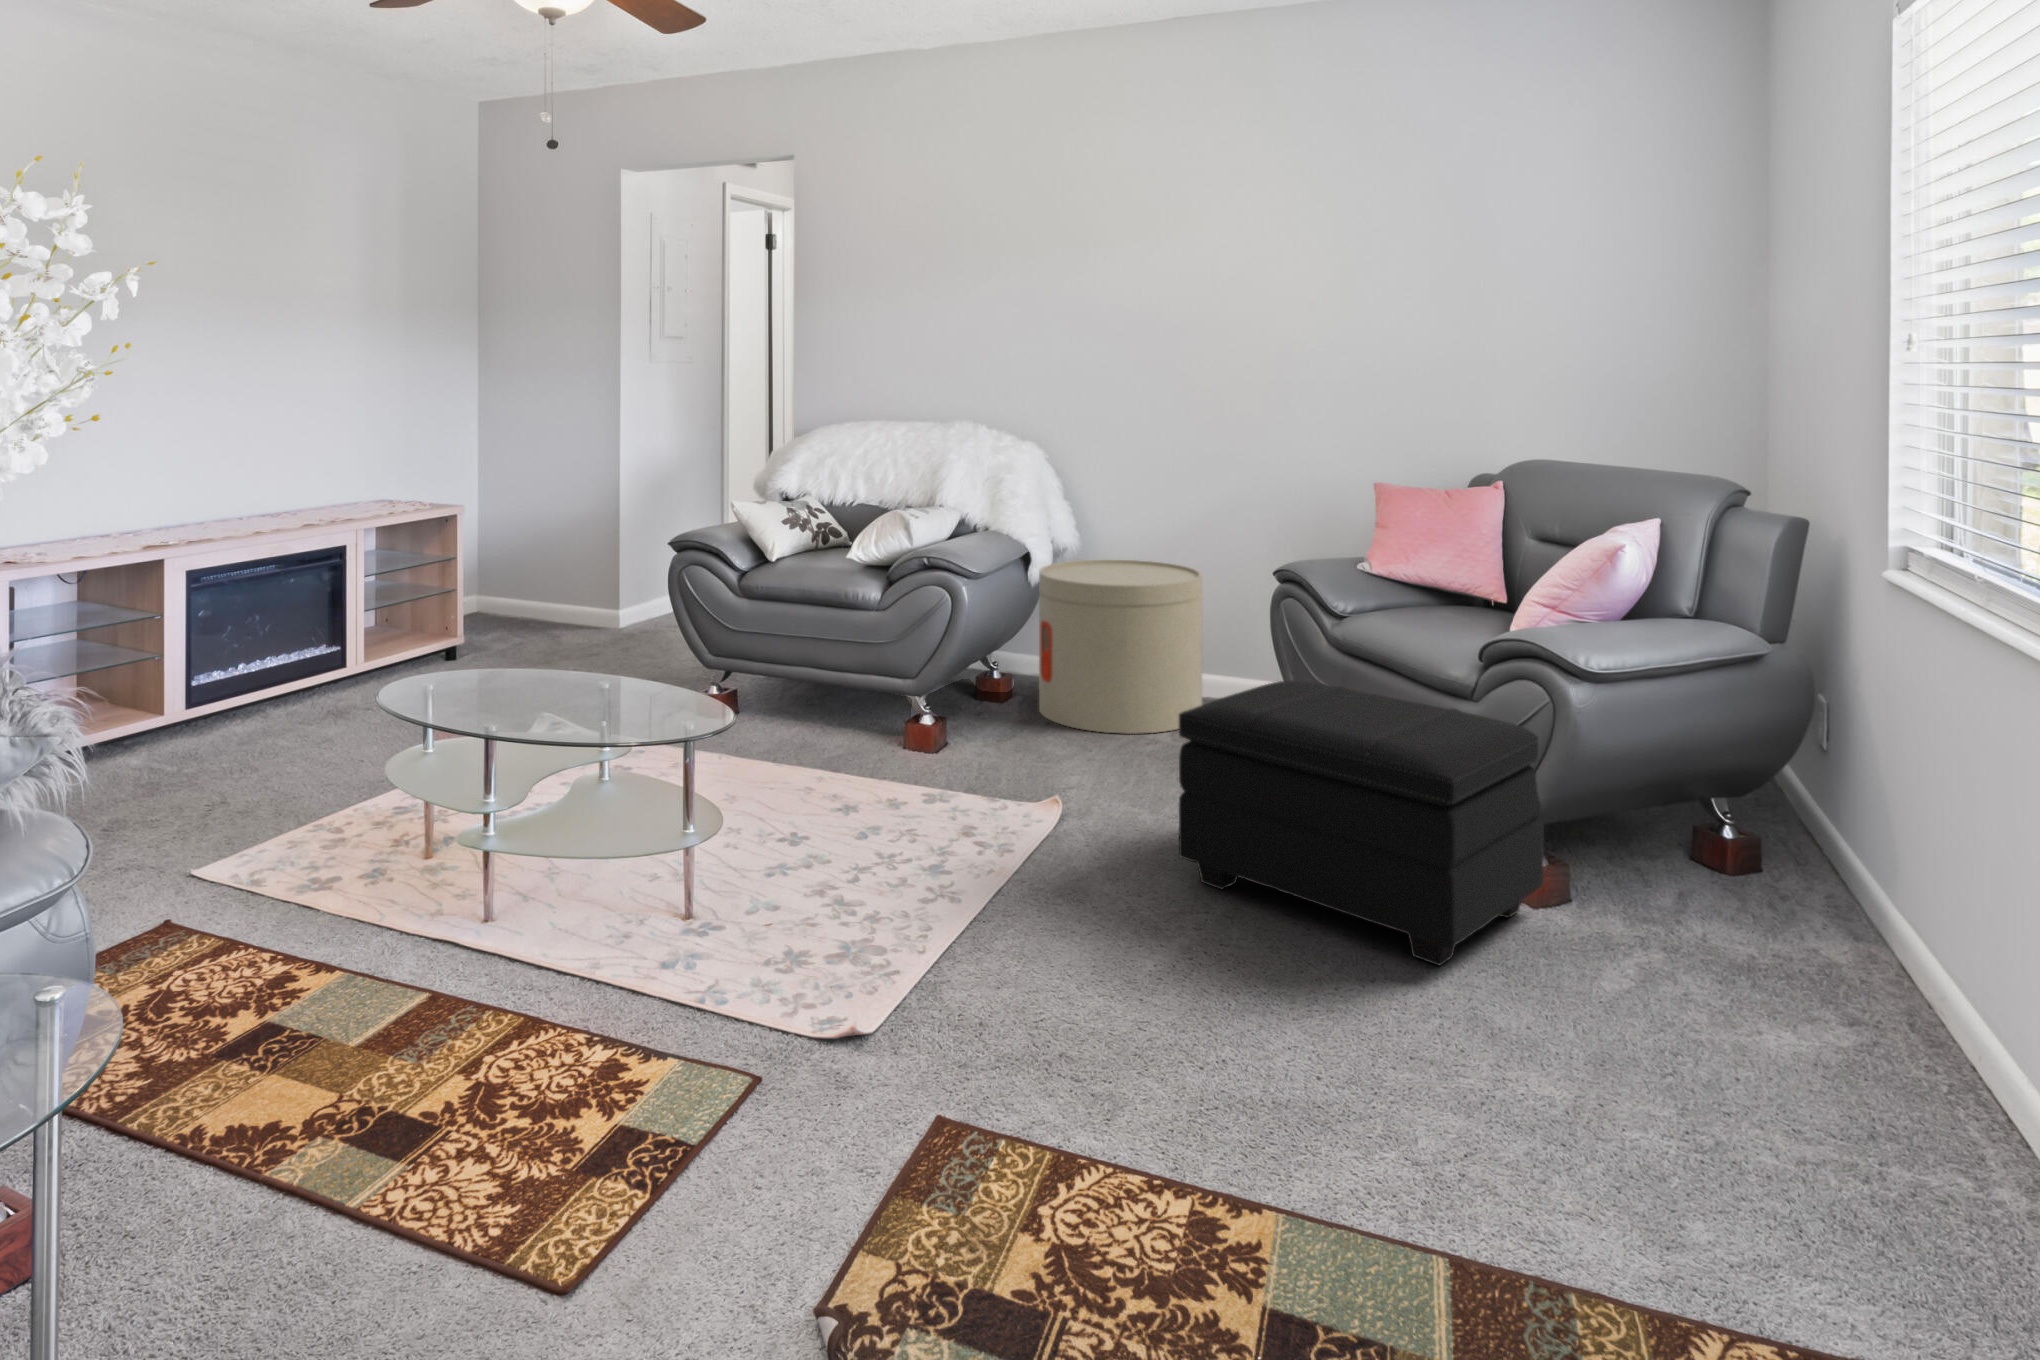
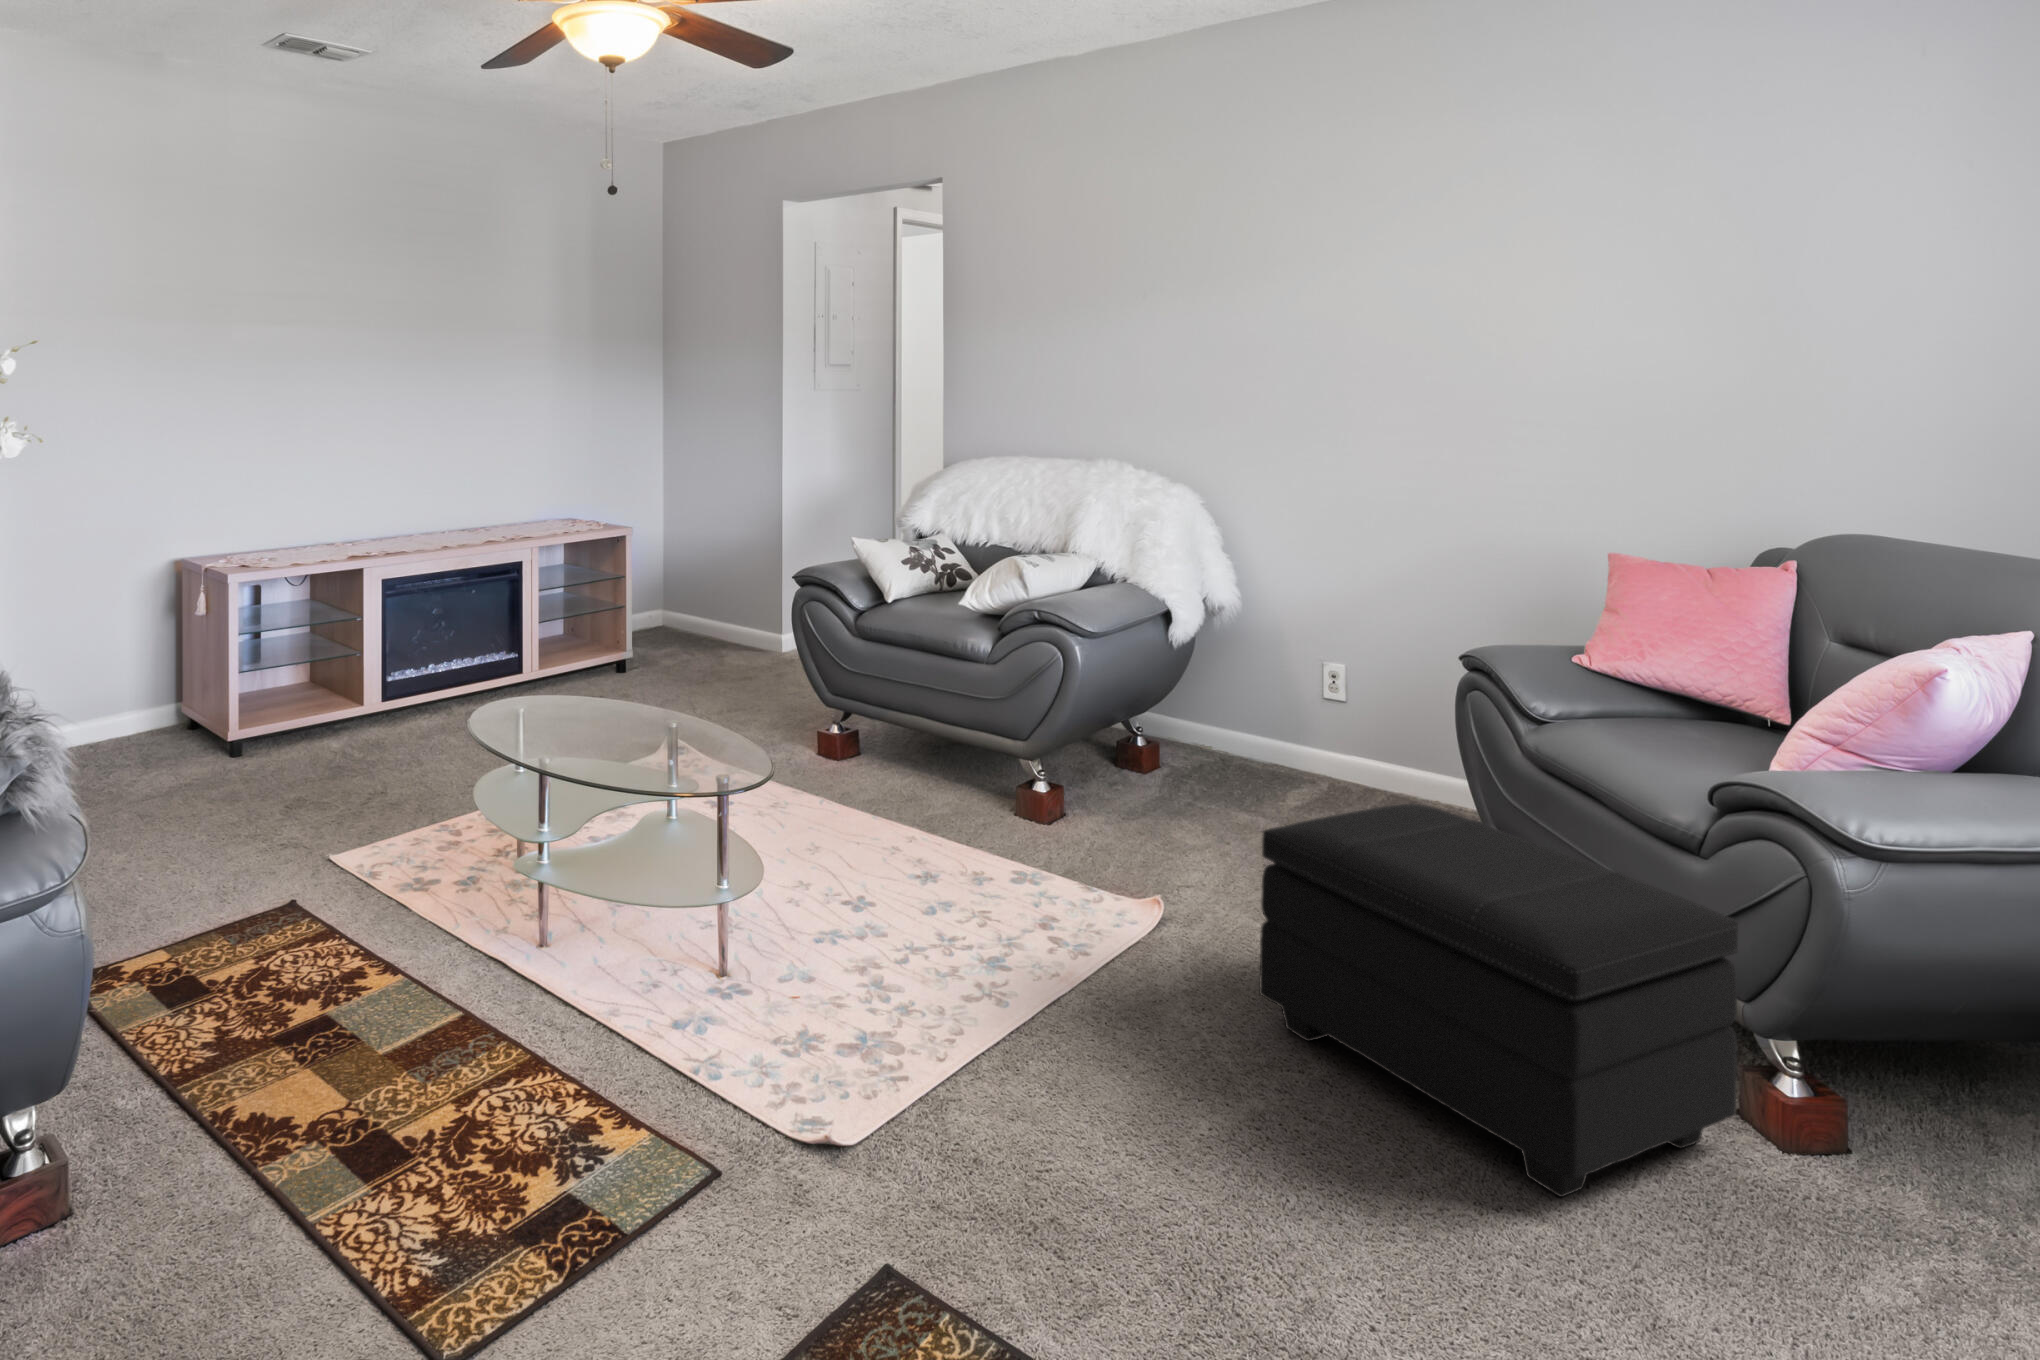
side table: present [1039,560,1202,734] -> none [1171,630,1363,833]

